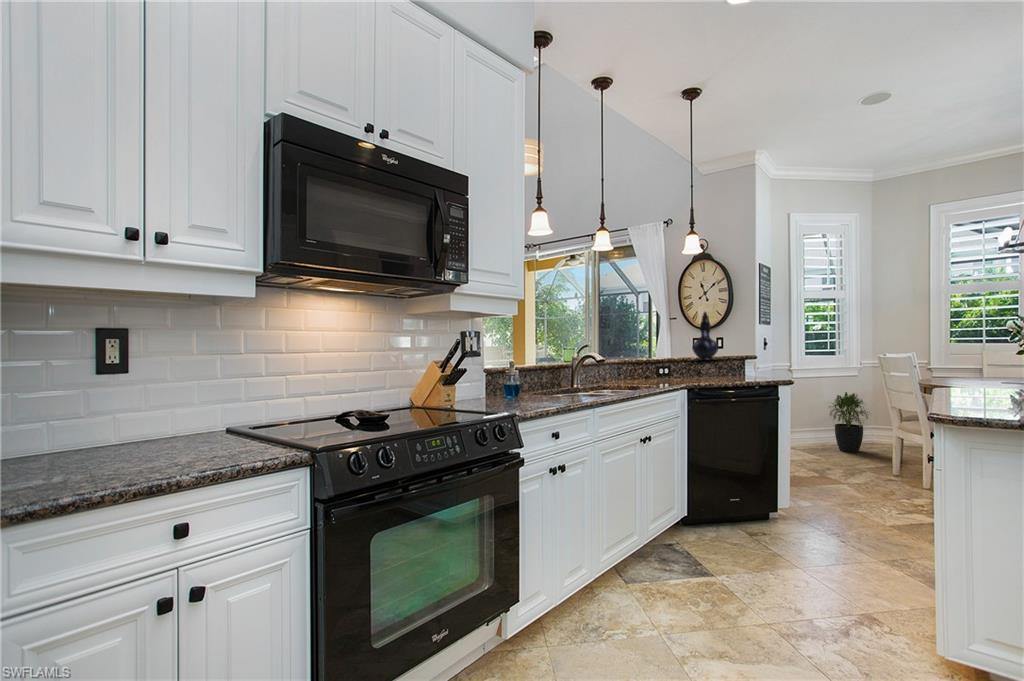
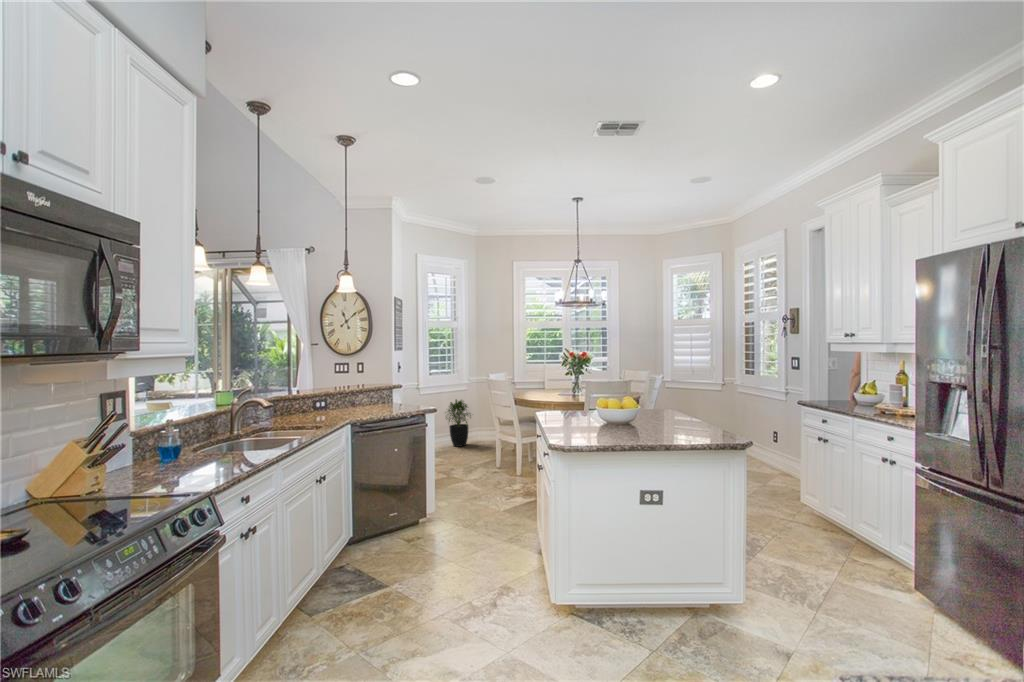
decorative vase: present [692,312,718,360] -> none [346,345,369,390]

